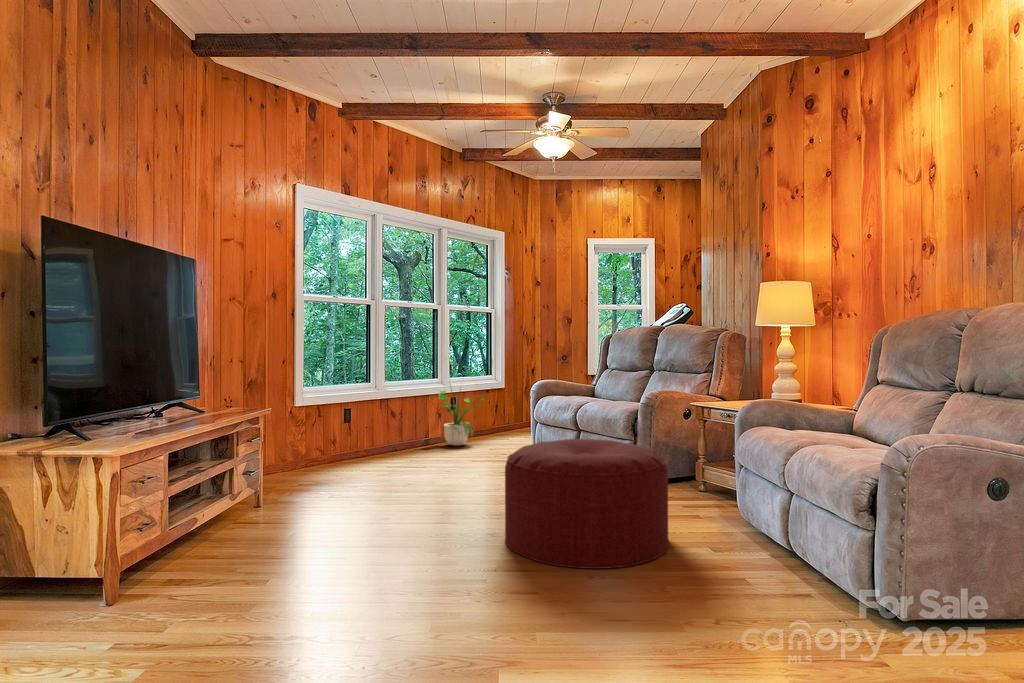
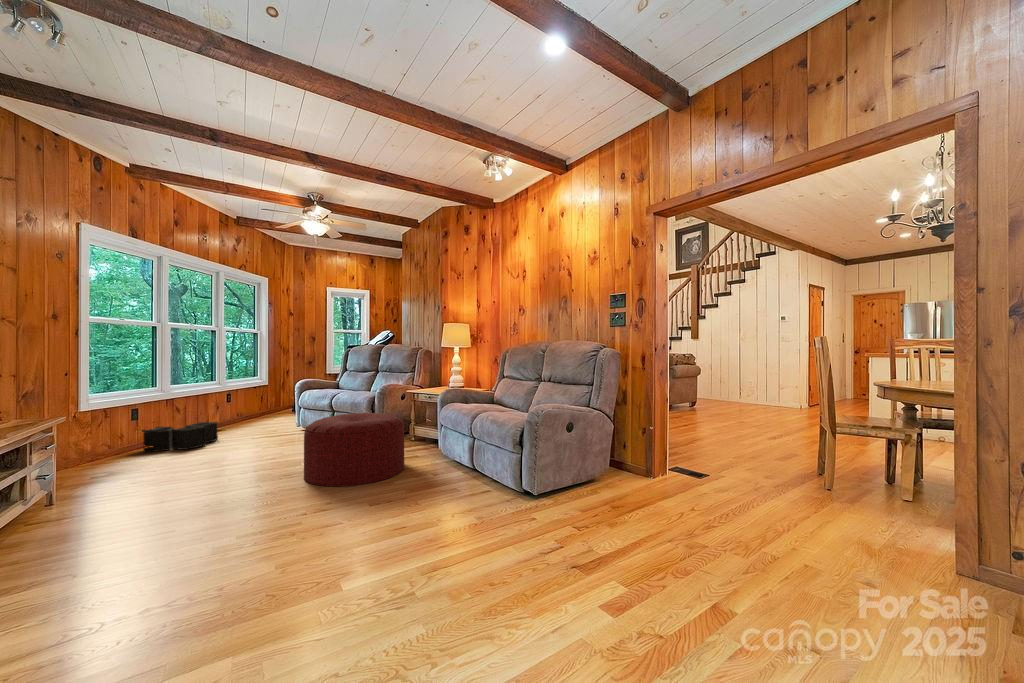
potted plant: present [438,389,484,446] -> none [212,380,254,432]
storage bin: none [353,430,439,465] -> present [141,422,218,453]

